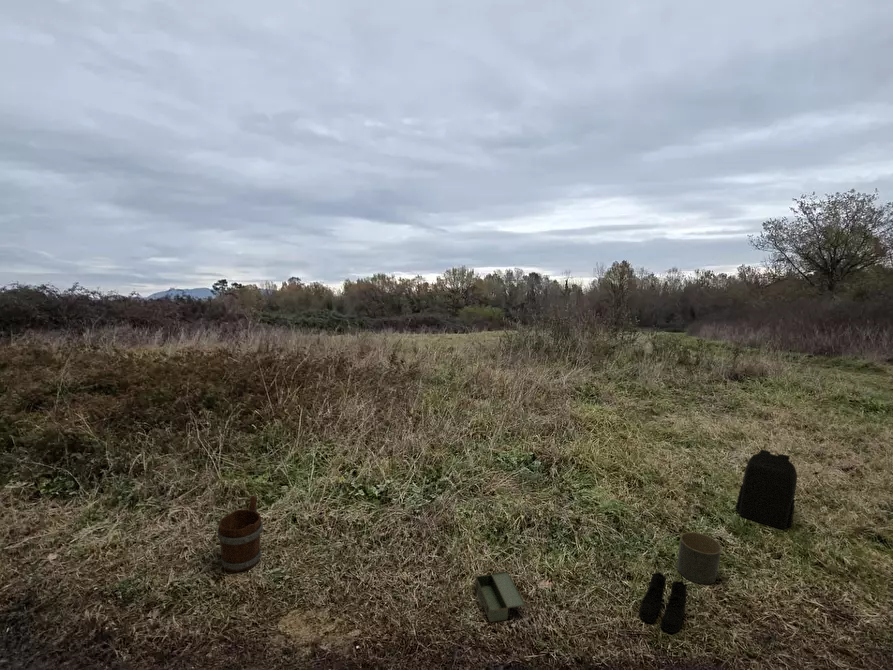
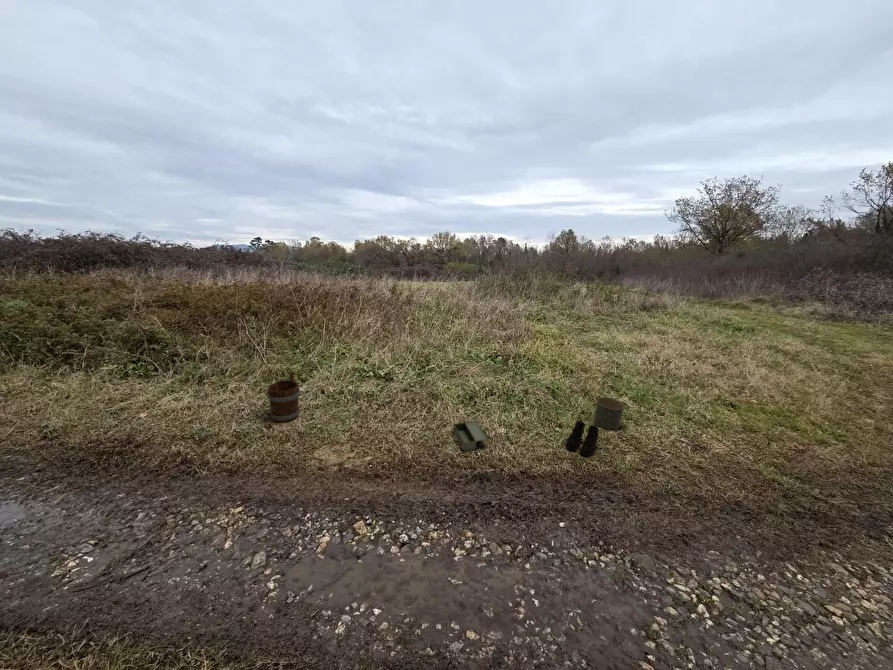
backpack: present [736,450,797,529] -> none [637,346,681,400]

